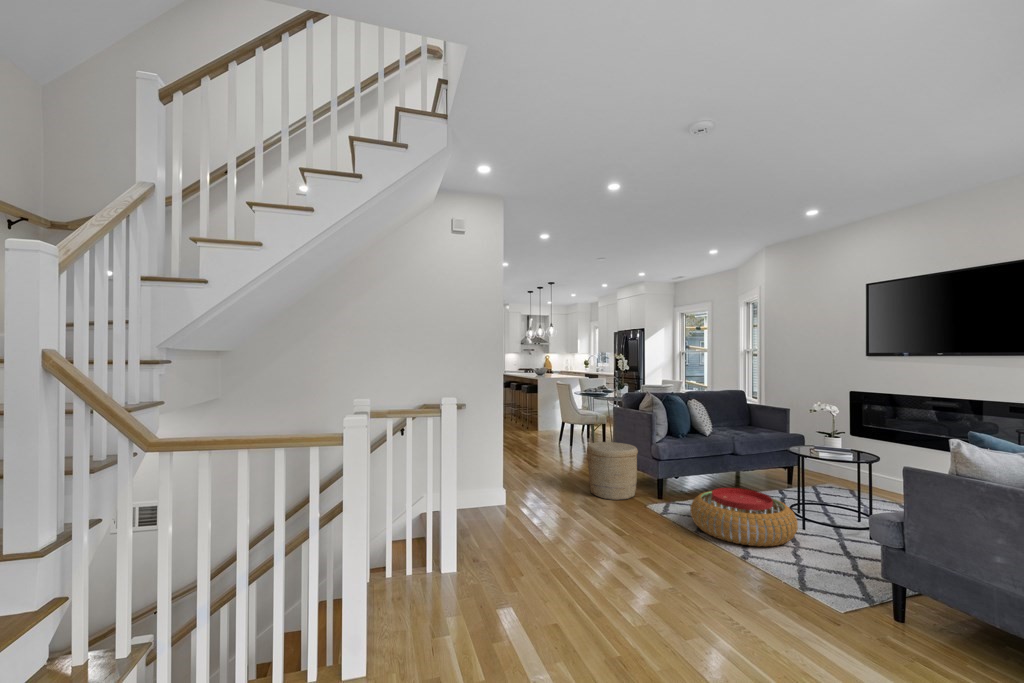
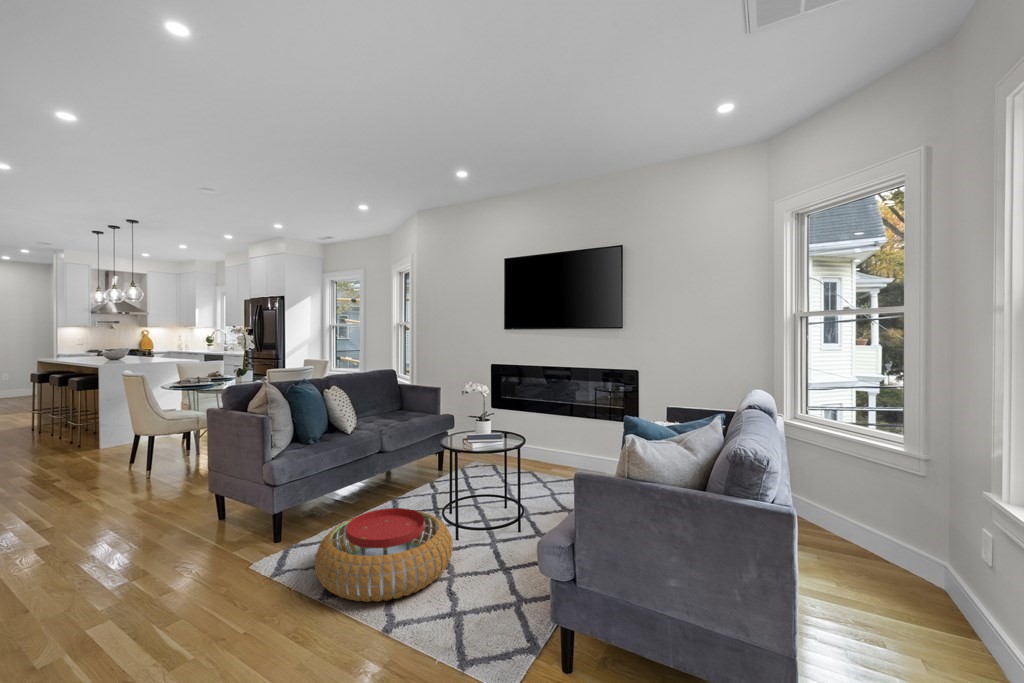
woven basket: present [588,442,638,500] -> none [143,466,241,569]

